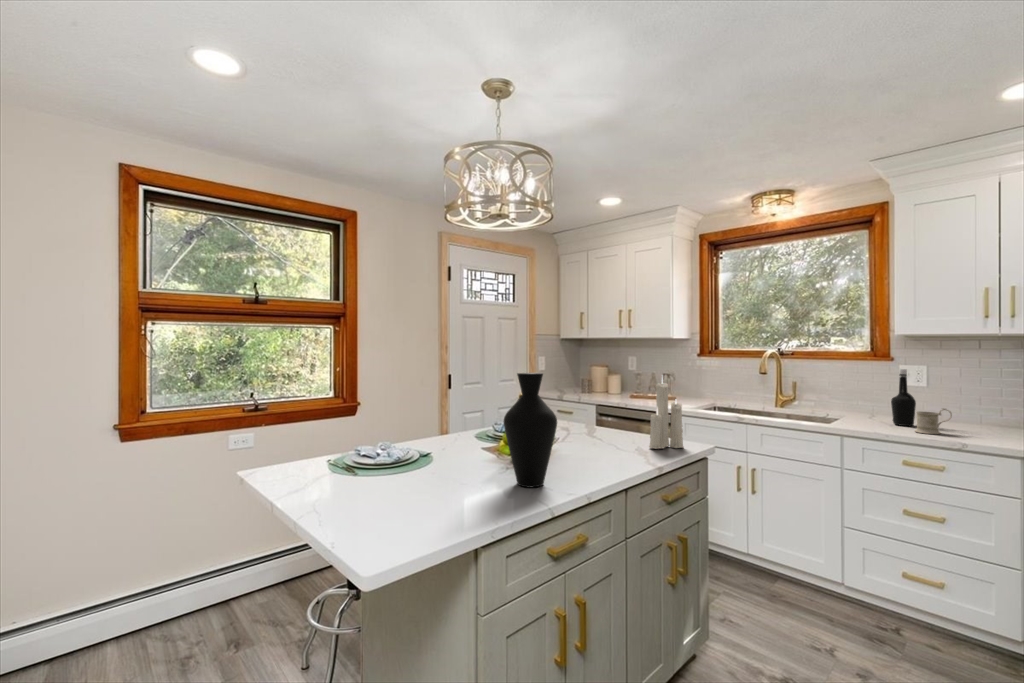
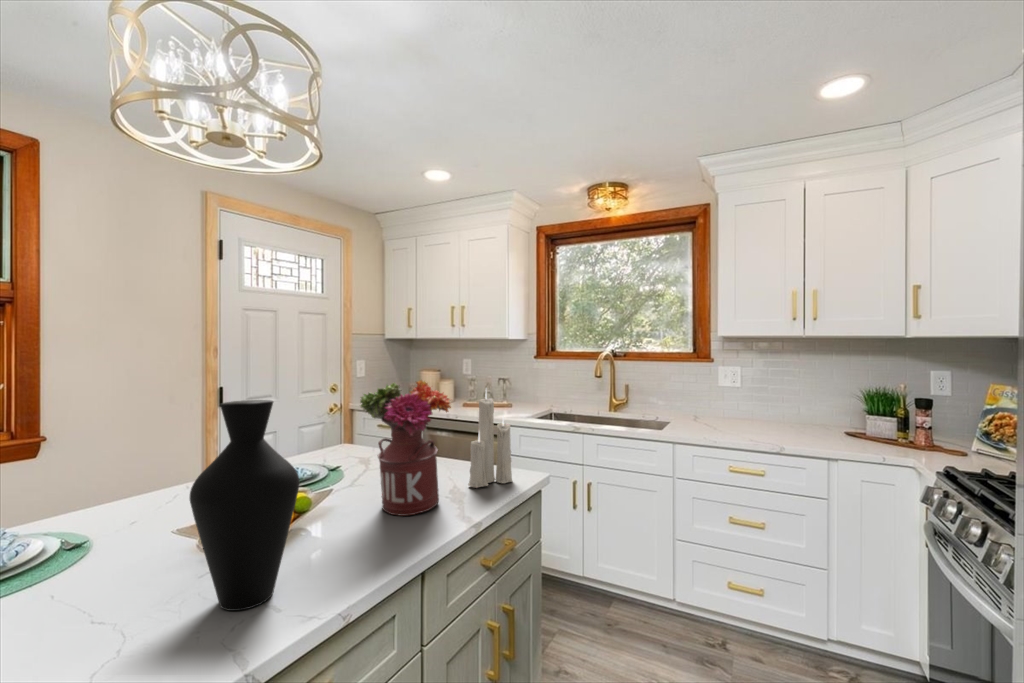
flower arrangement: none [574,366,640,459] -> present [360,380,451,516]
bottle: present [891,369,916,426] -> none [716,371,737,429]
mug: present [915,408,952,434] -> none [739,411,771,438]

